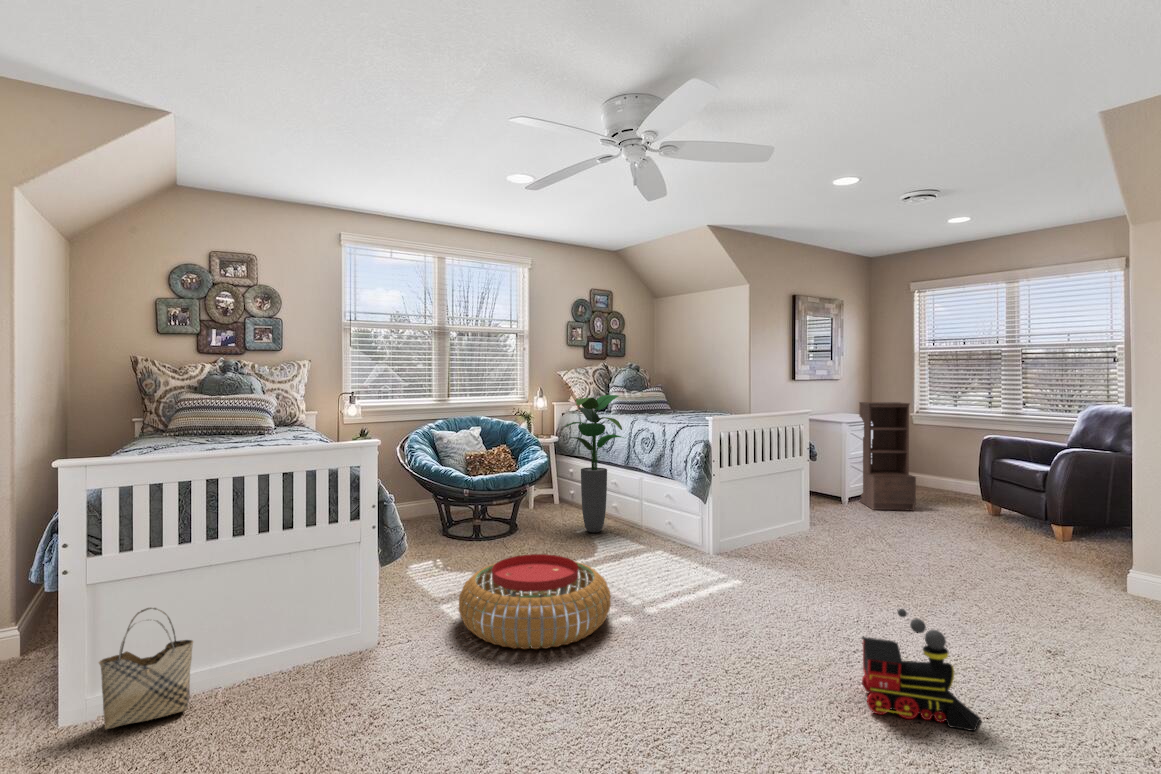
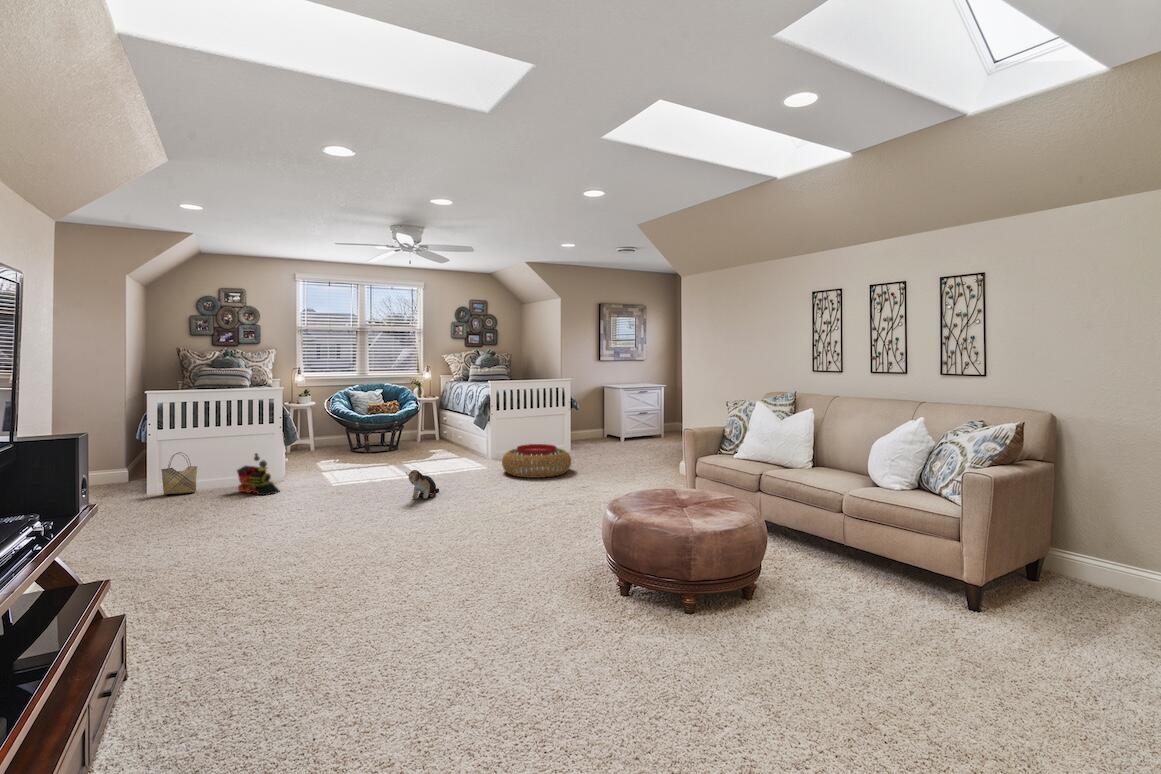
potted plant: present [566,395,622,532] -> none [427,370,462,451]
bookshelf: present [859,402,916,511] -> none [634,376,662,445]
pouf: present [459,554,611,649] -> present [502,444,571,478]
toy train: present [862,609,980,731] -> present [237,453,279,495]
plush toy: none [757,652,804,724] -> present [406,470,439,499]

